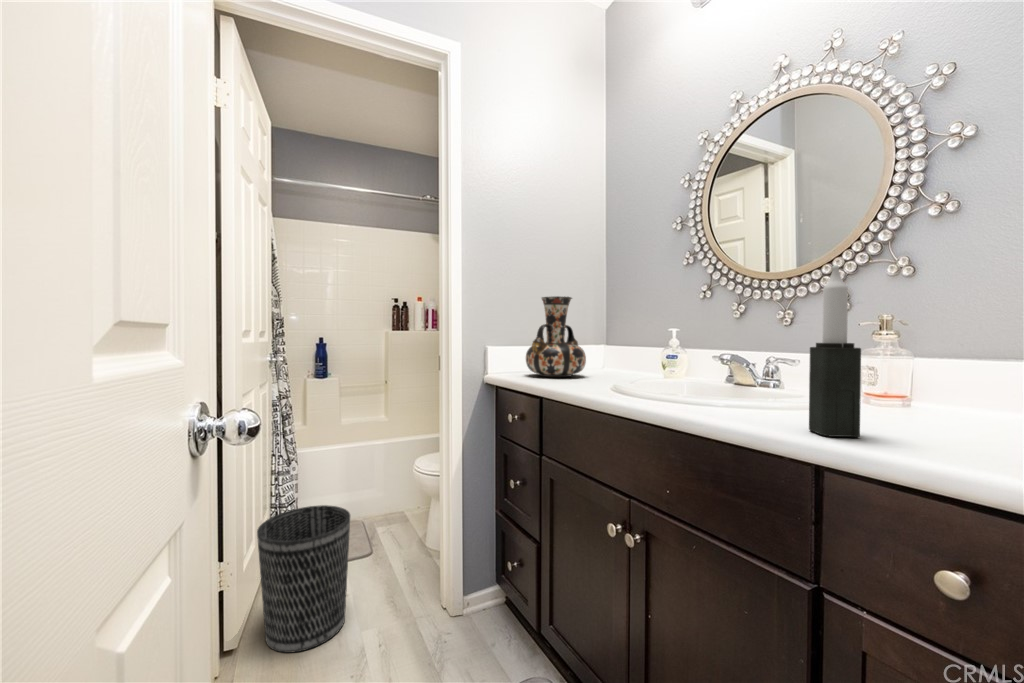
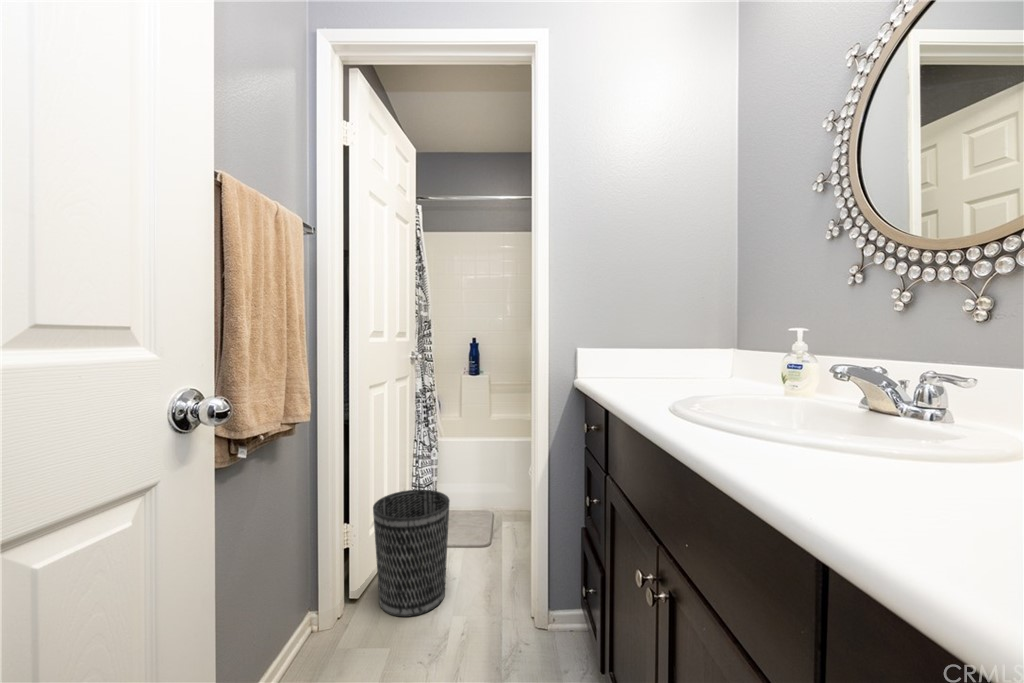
candle: present [809,265,861,437] -> none [837,216,923,525]
decorative vase: present [526,296,586,377] -> none [615,291,688,386]

